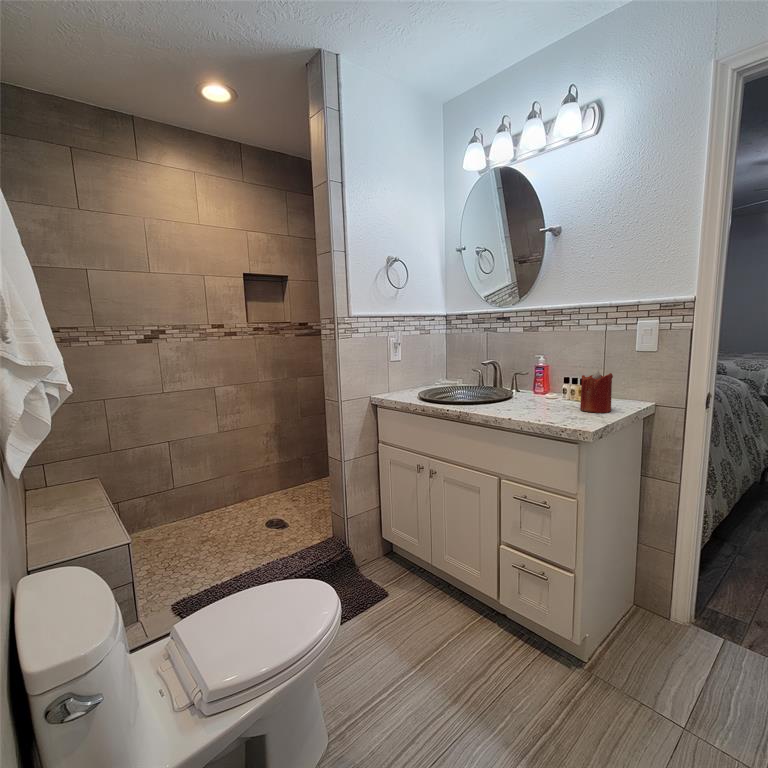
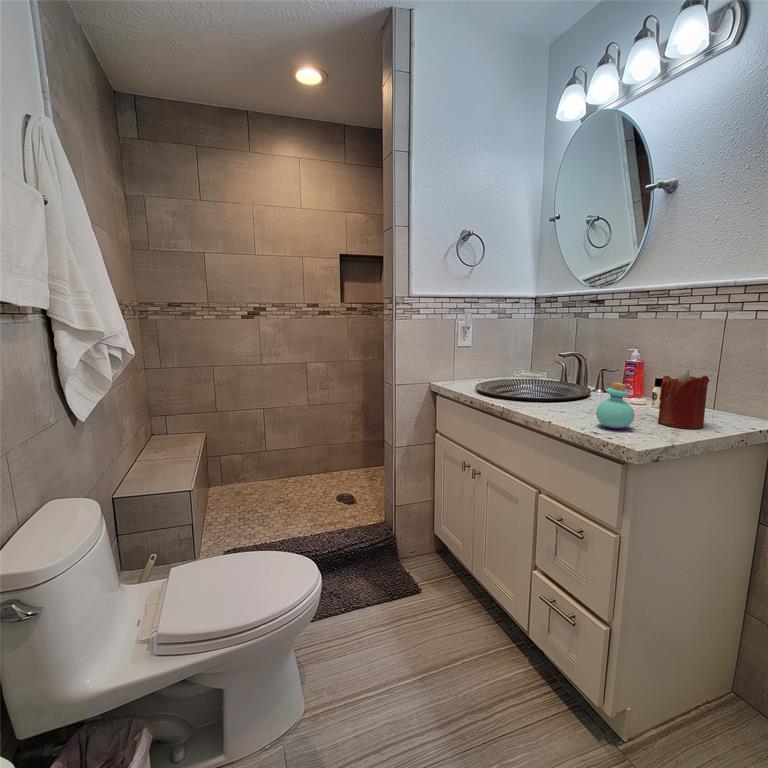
perfume bottle: none [545,383,573,418] -> present [596,382,634,428]

